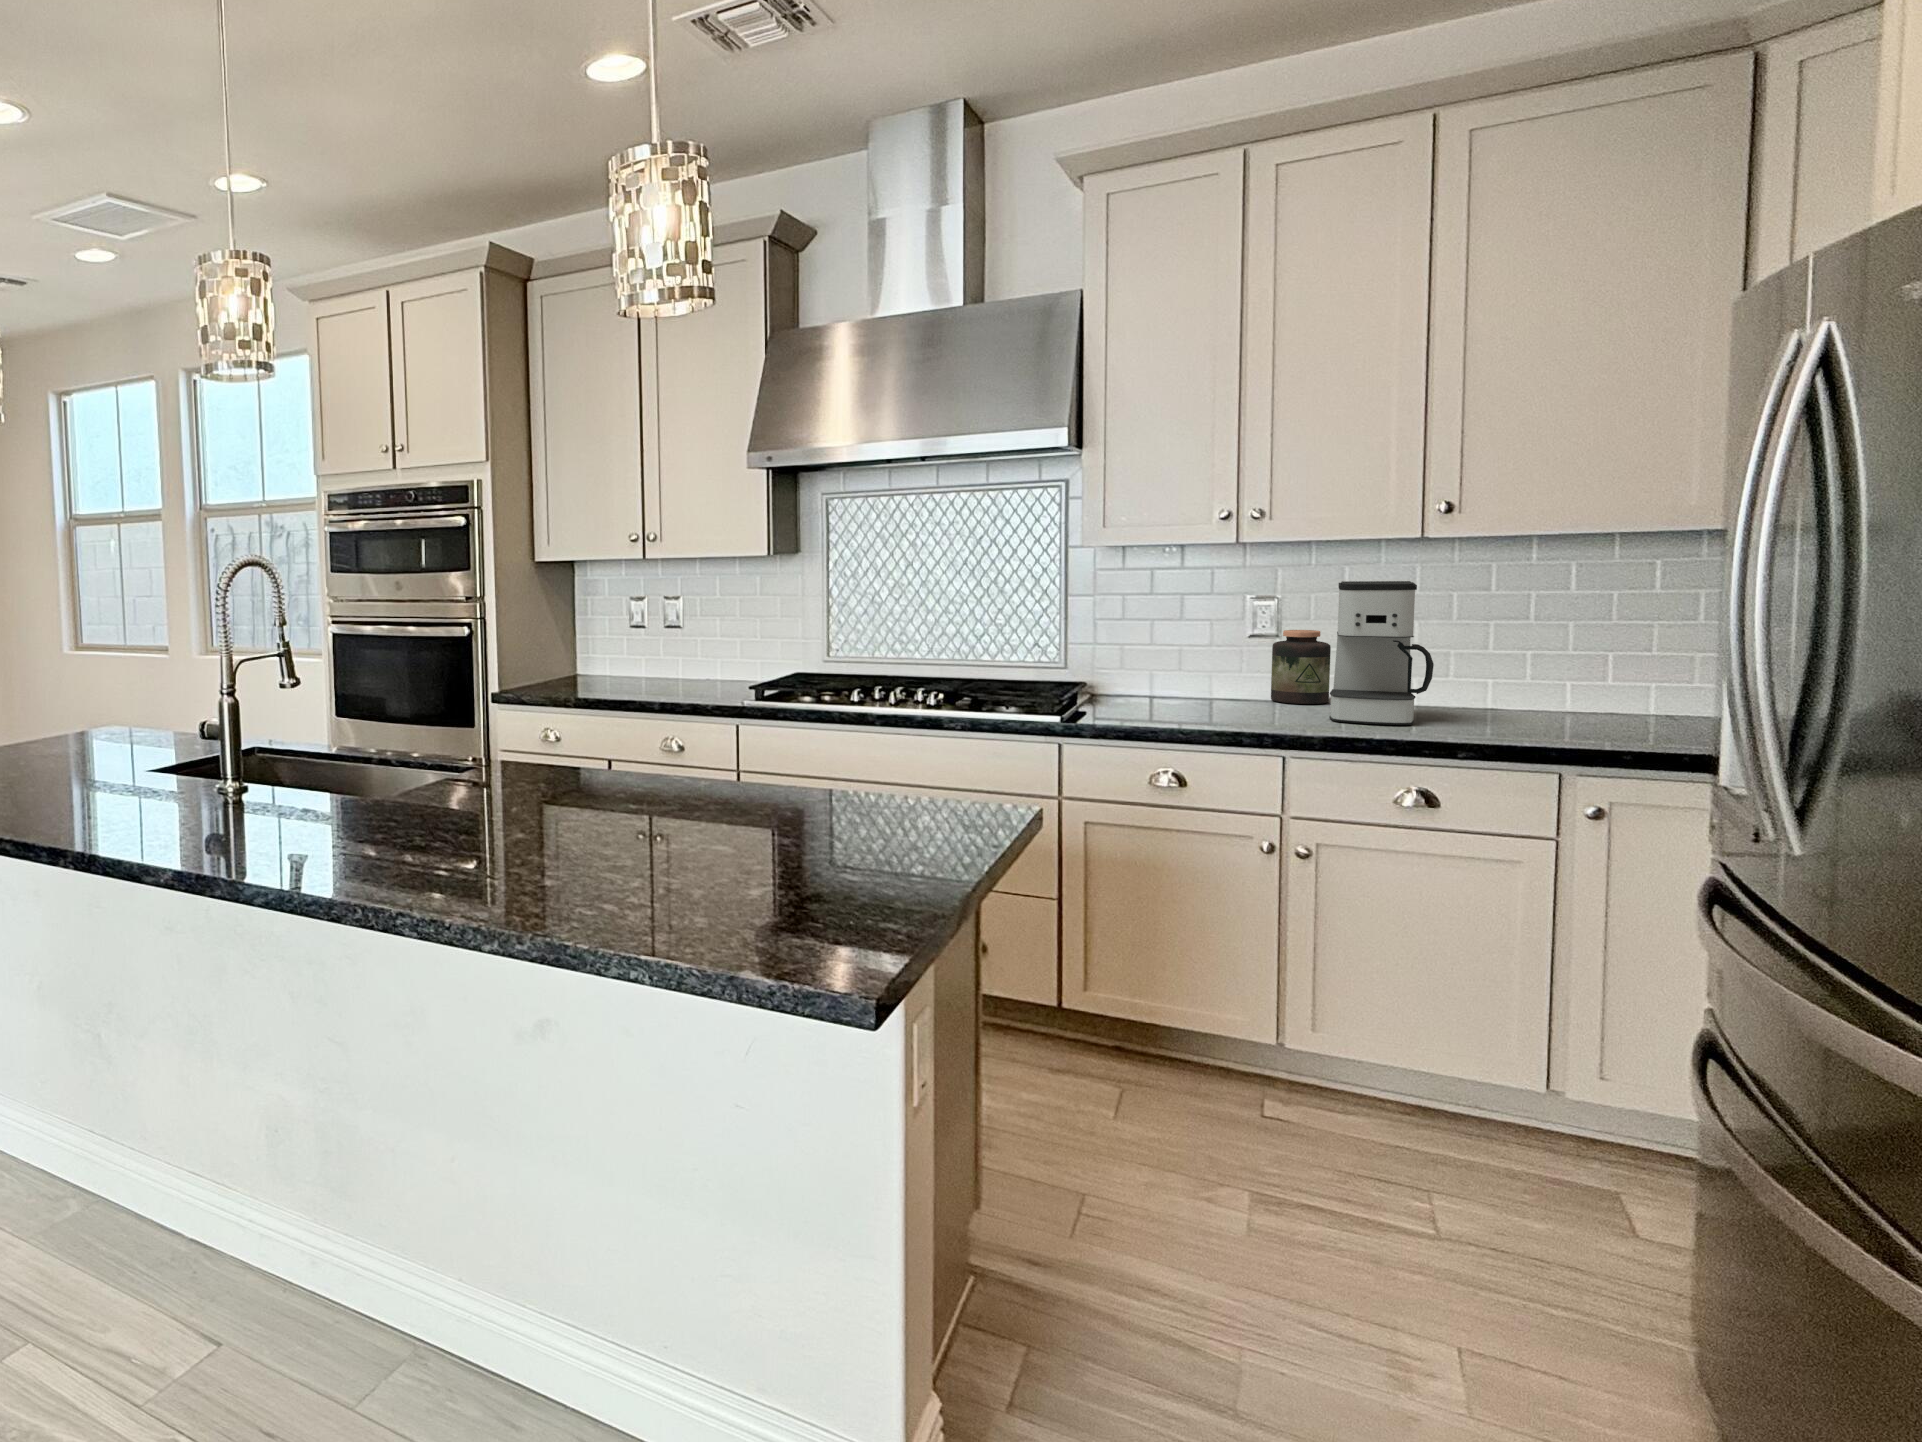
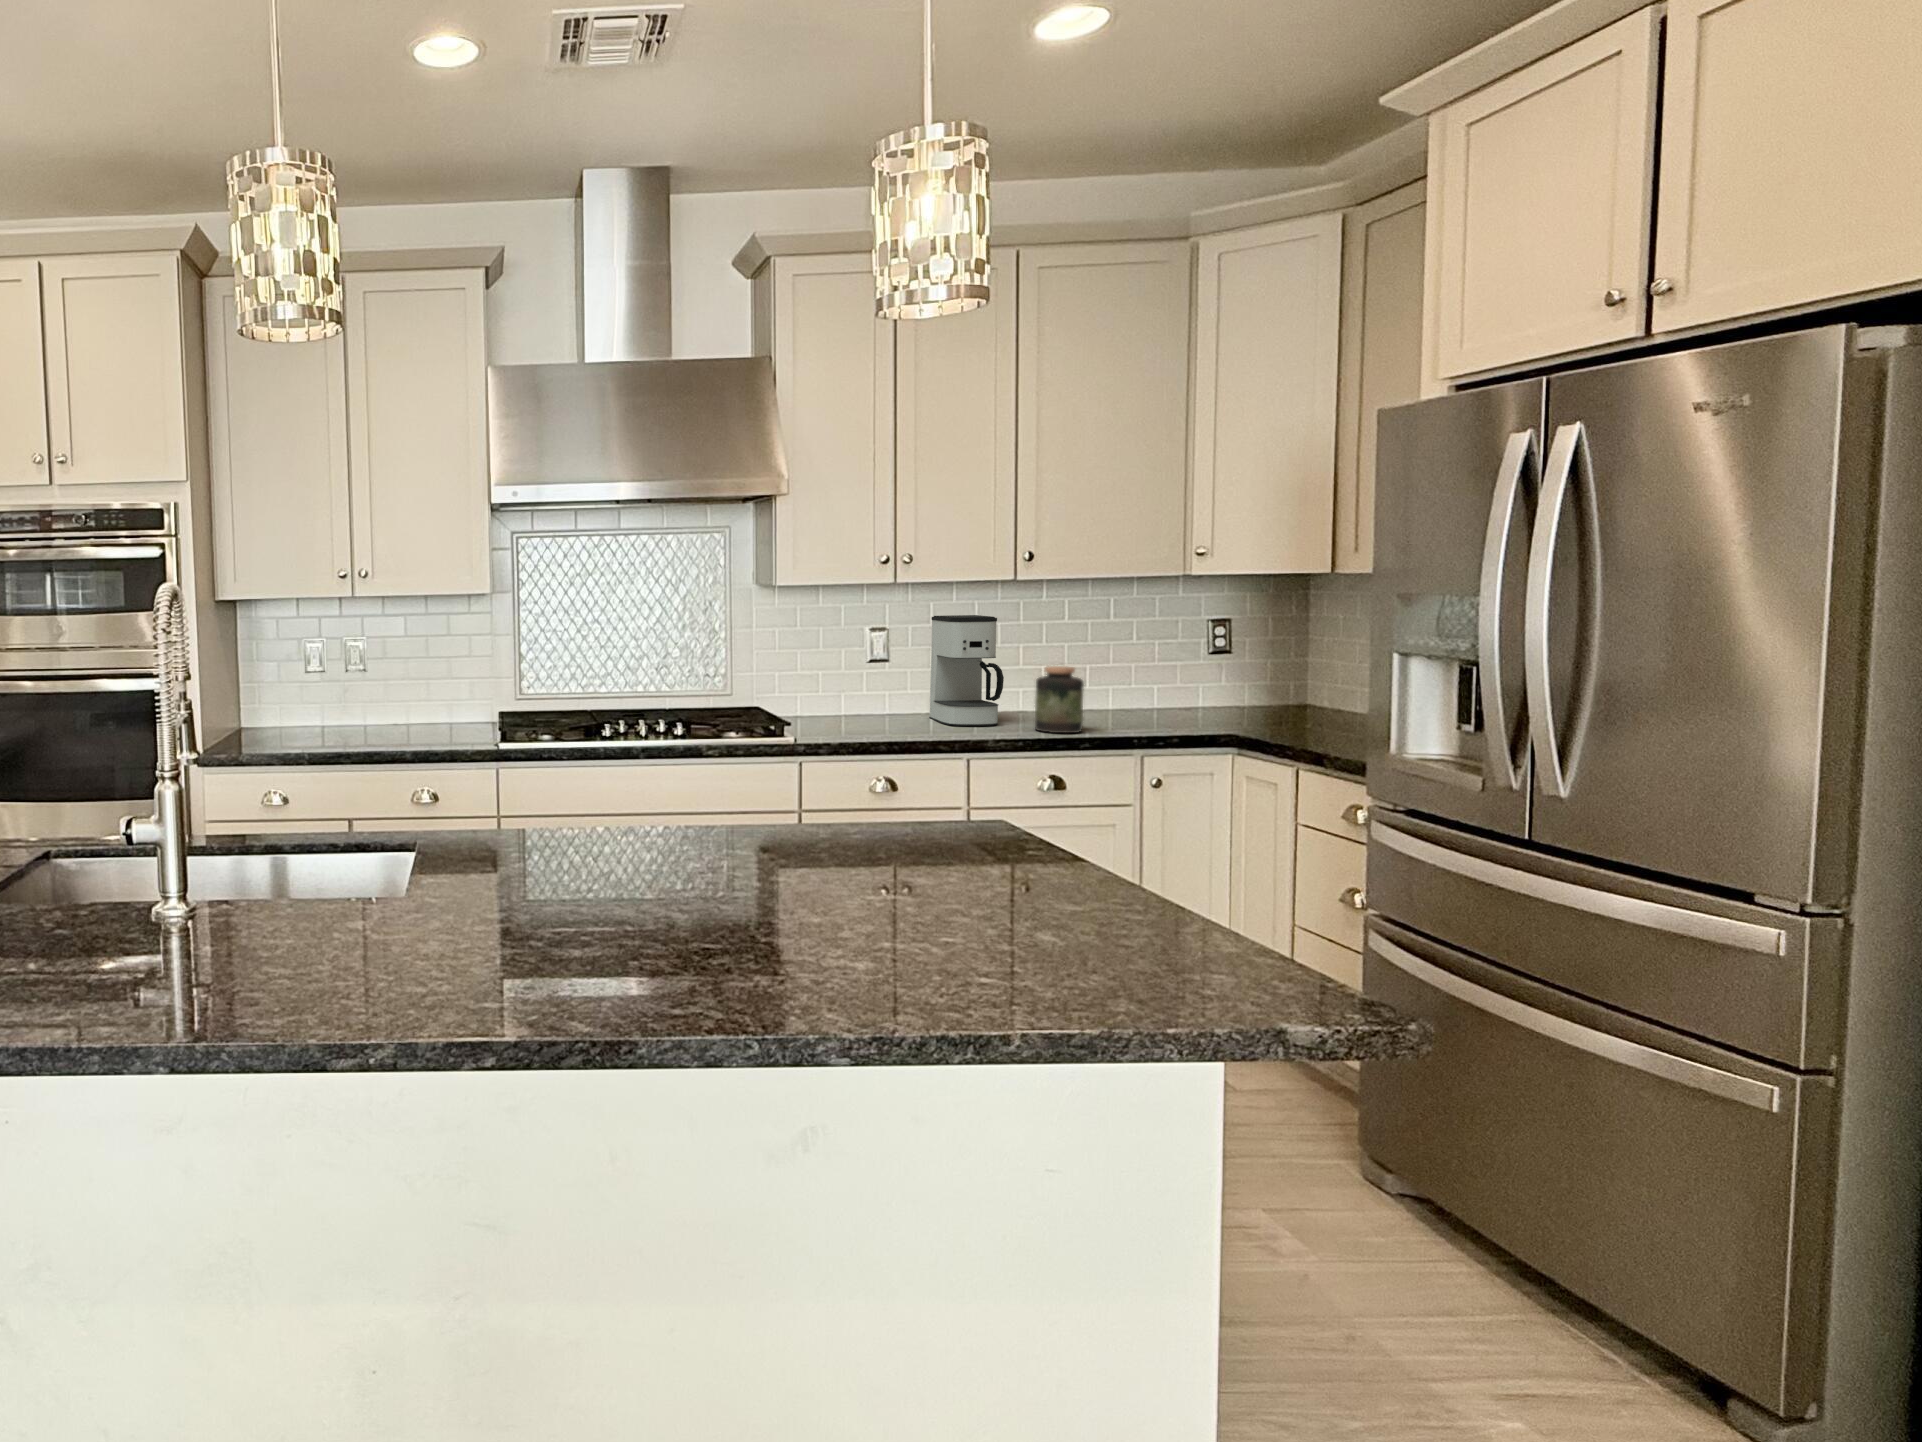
jar: present [1271,630,1331,704] -> present [1035,666,1084,733]

